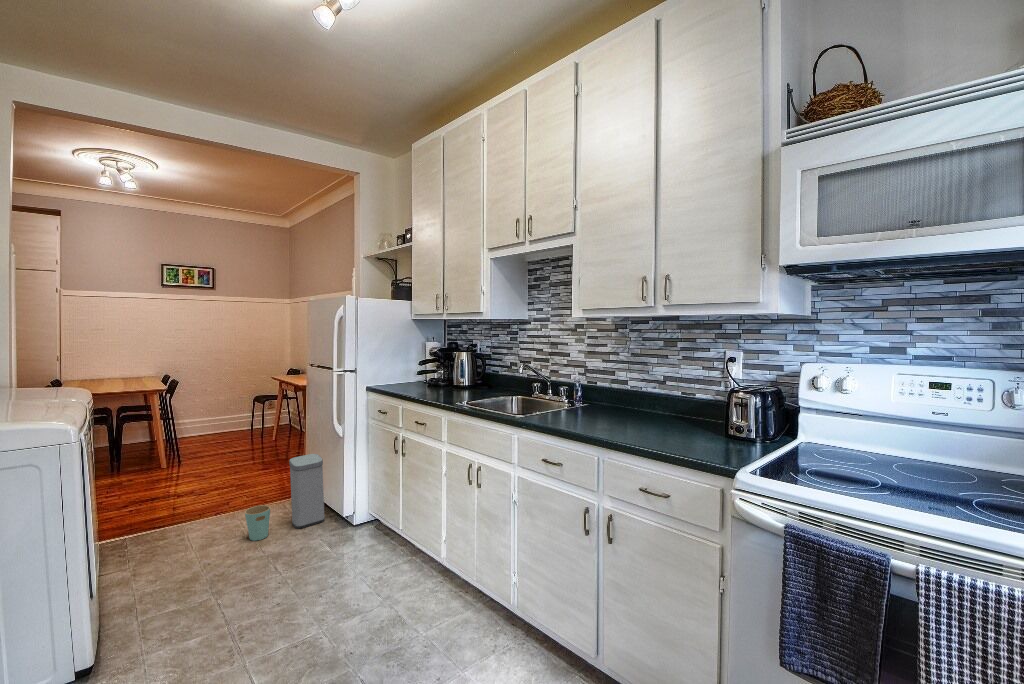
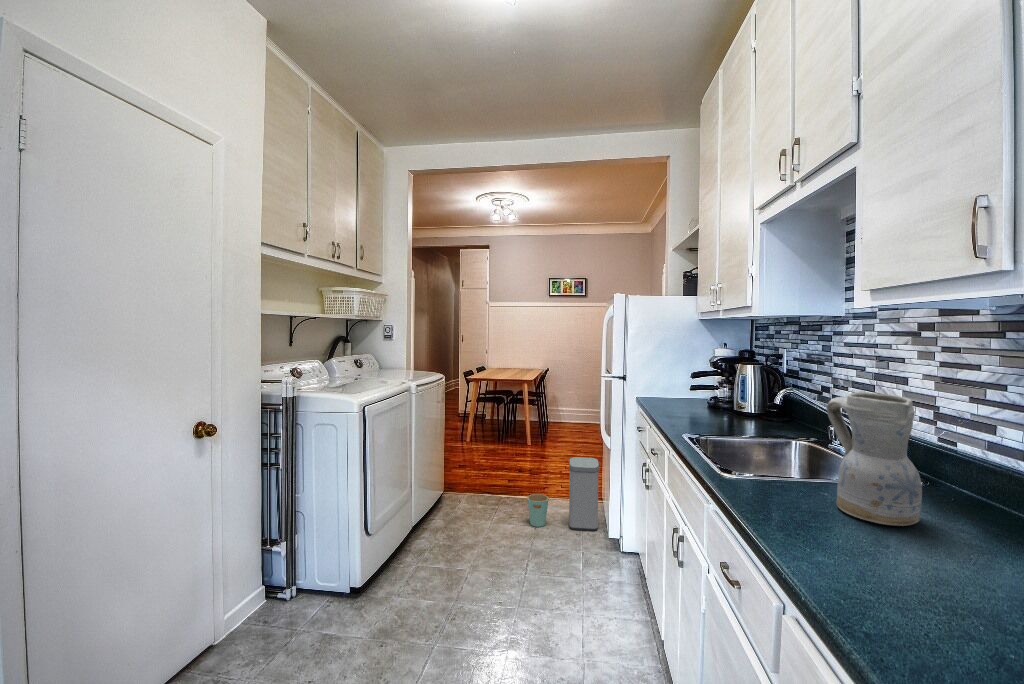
ceramic pitcher: none [565,362,607,426] -> present [827,392,922,526]

